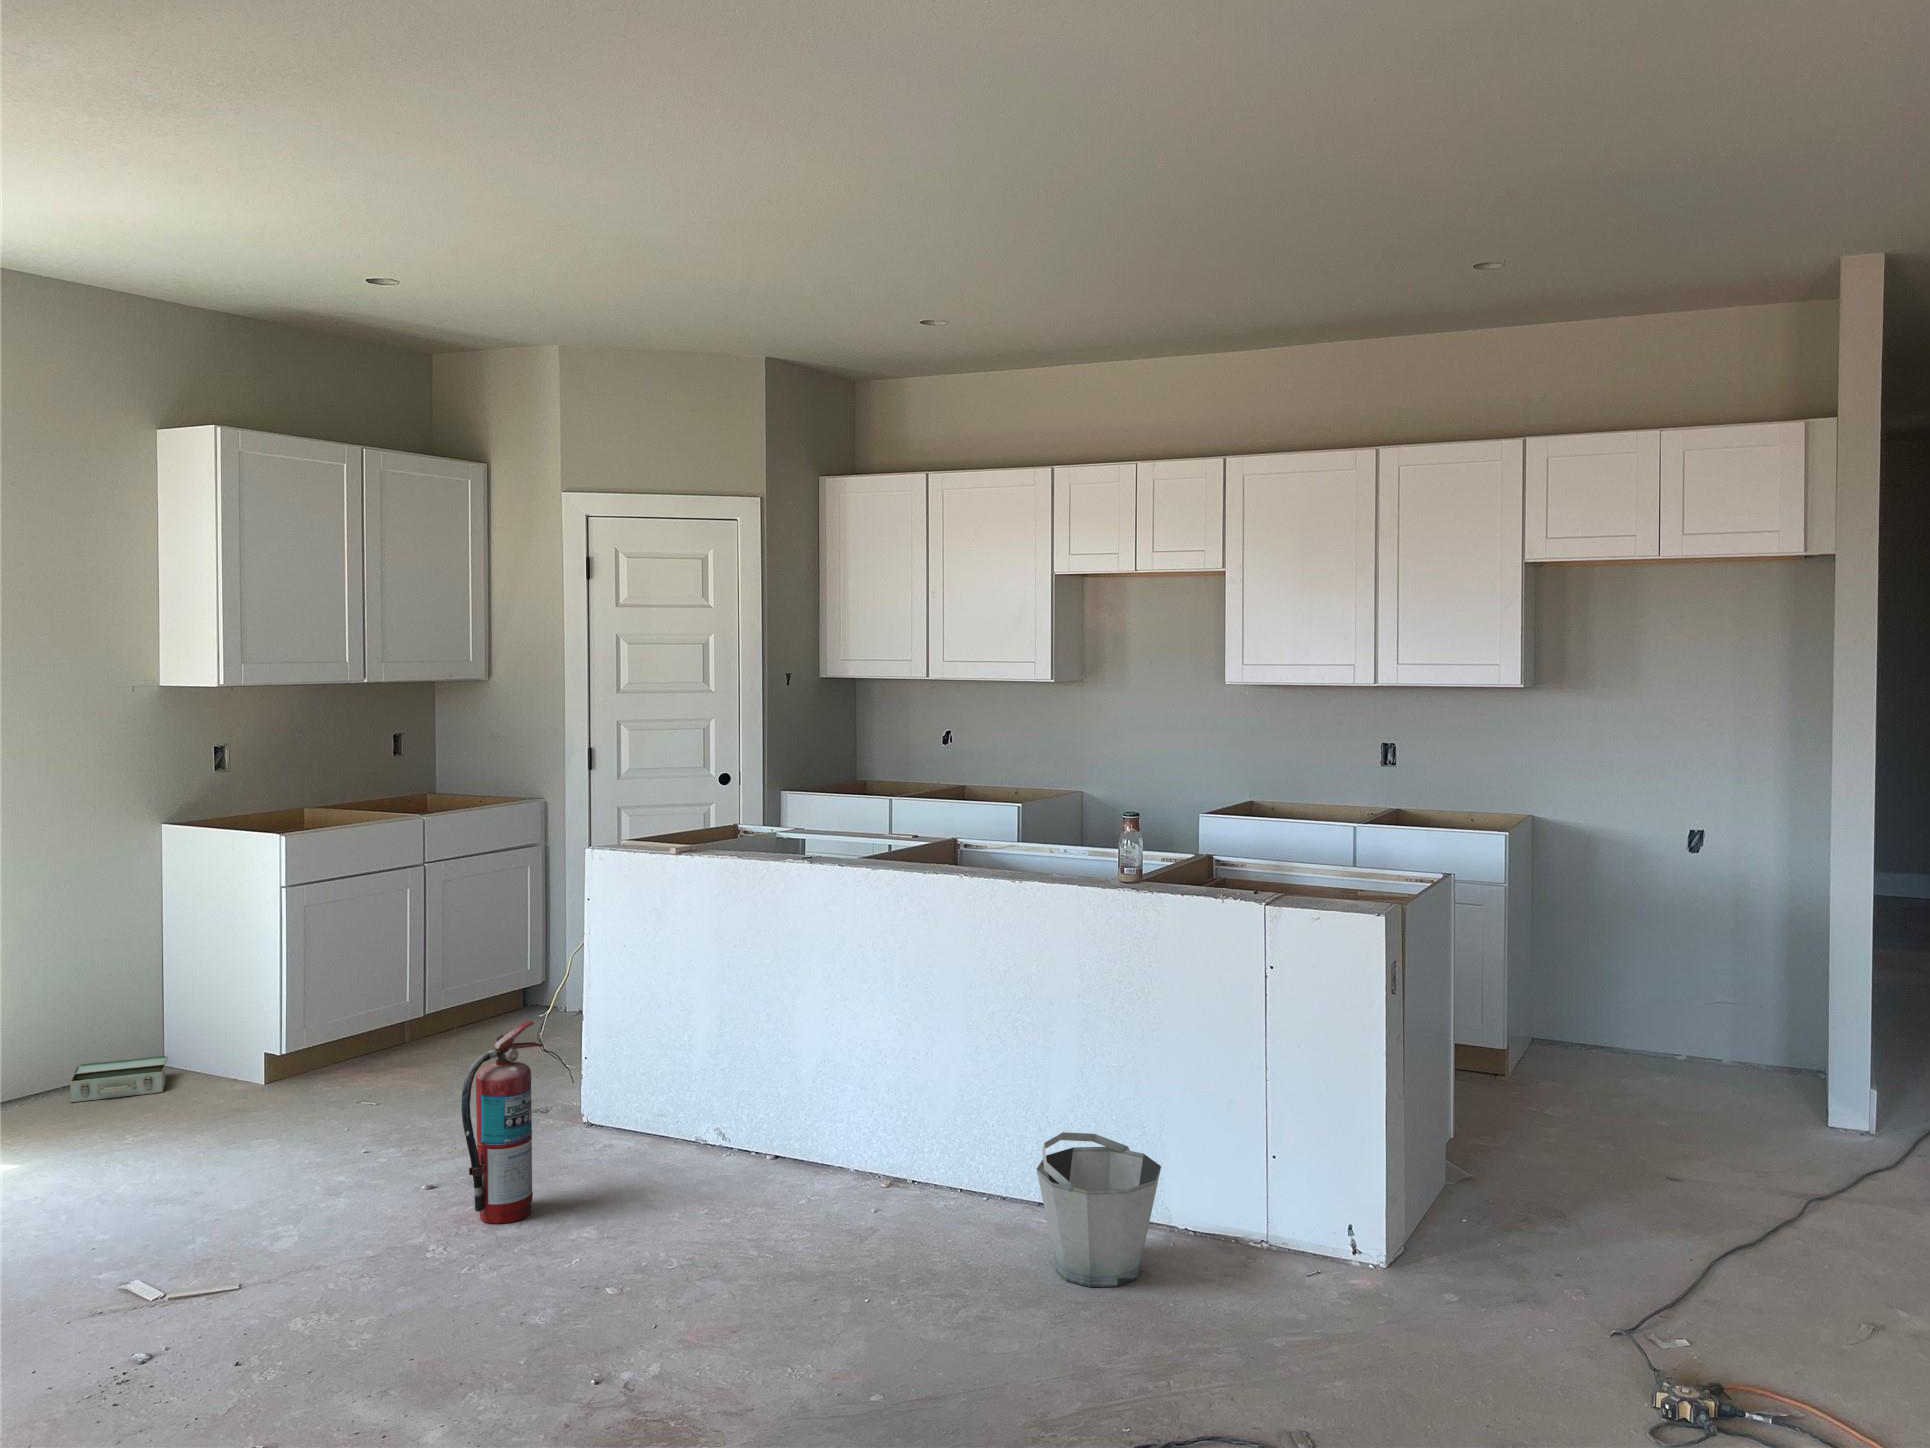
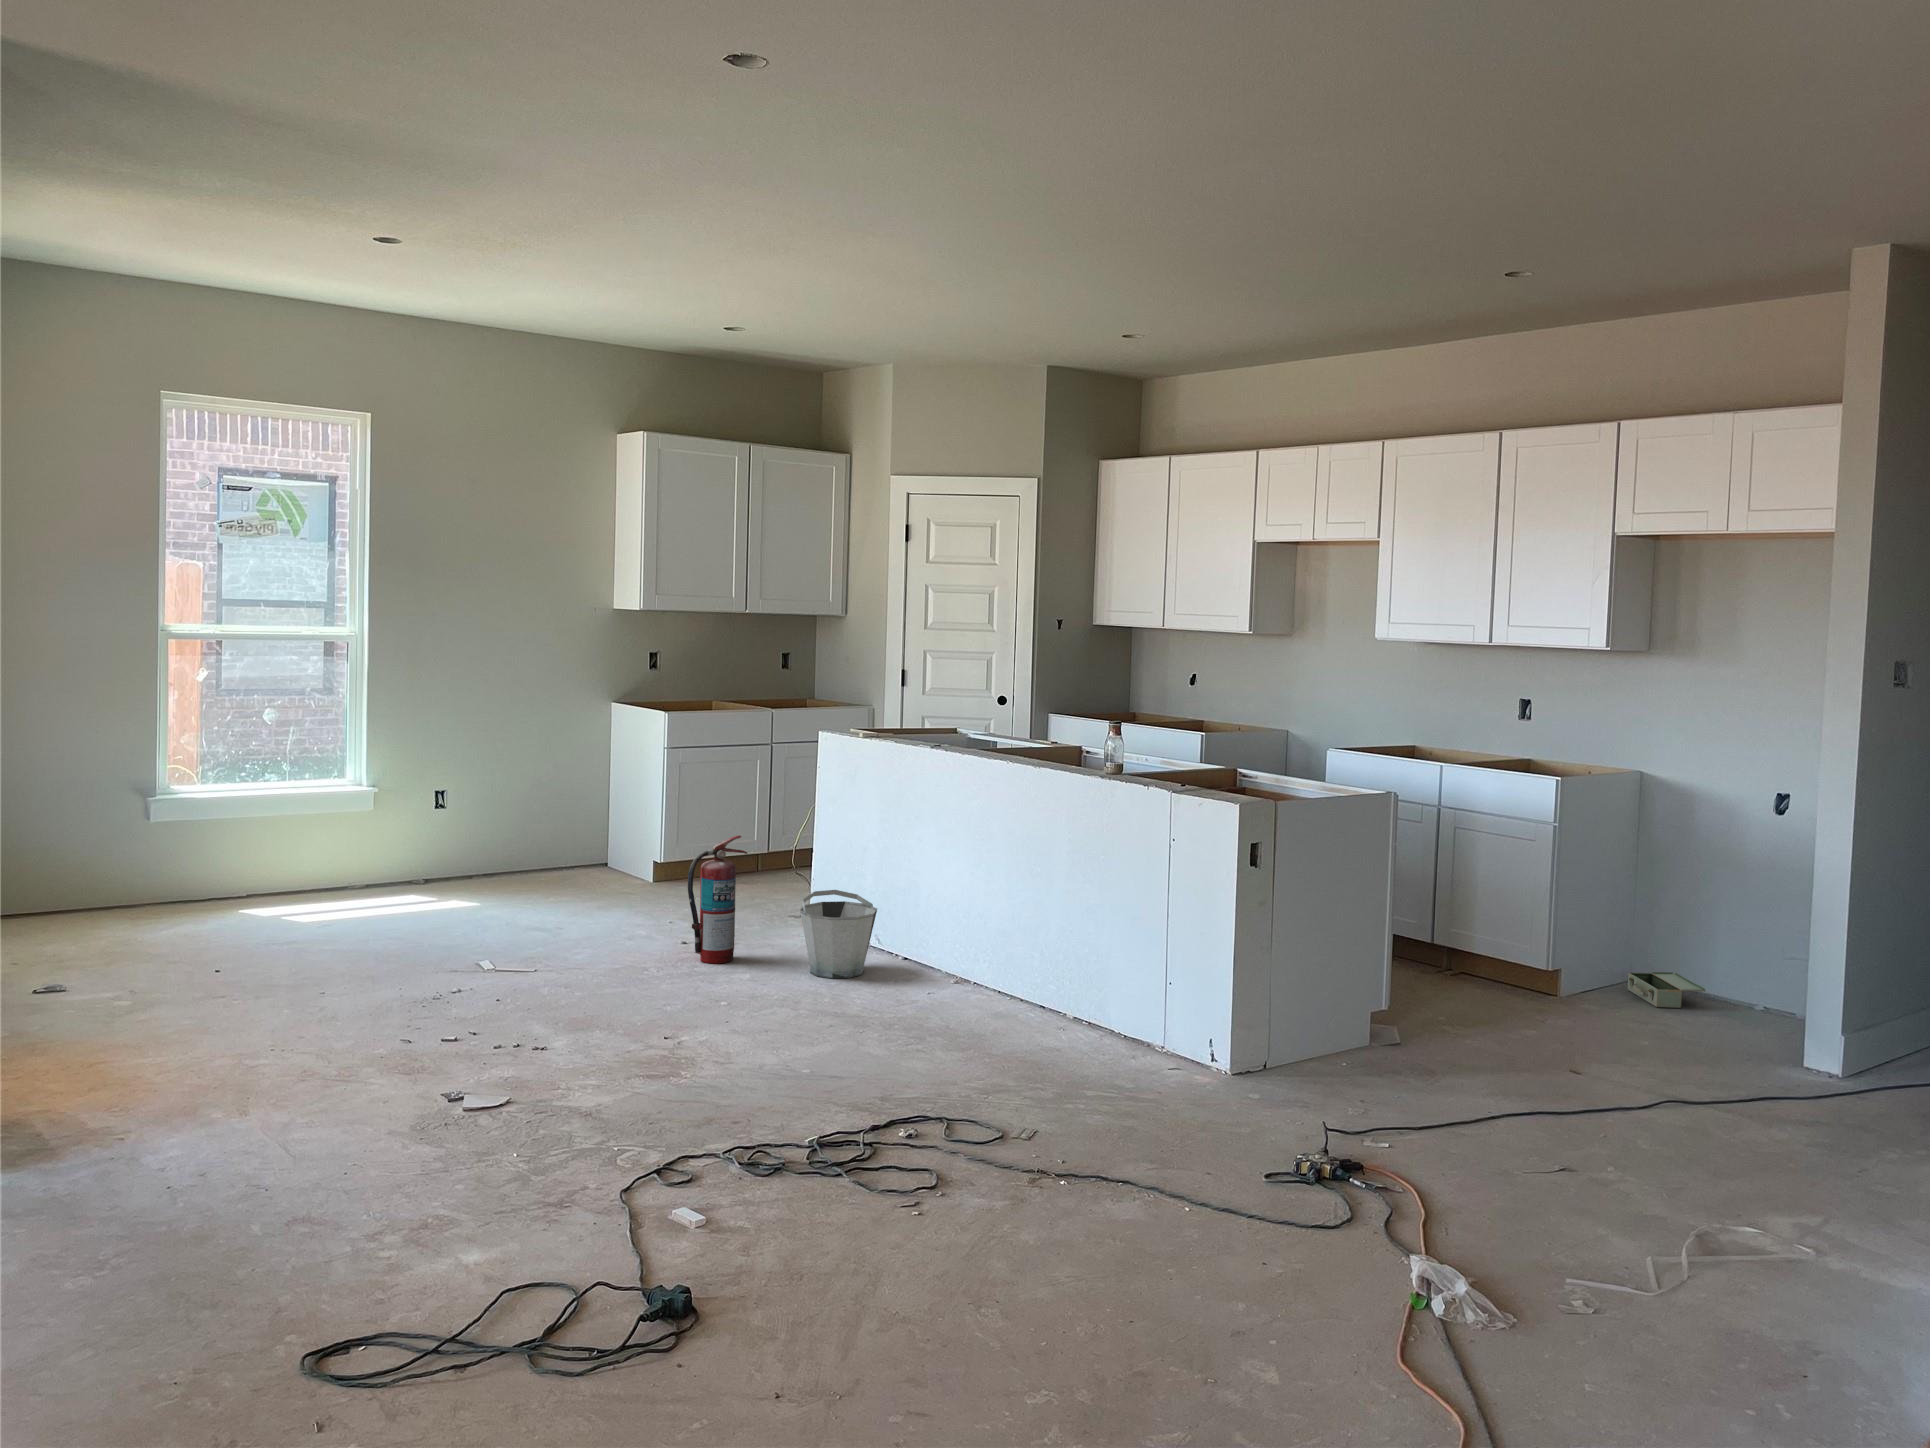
toolbox: present [70,1056,168,1102] -> present [1628,972,1705,1008]
bucket: present [1036,1132,1161,1287] -> present [800,890,877,978]

